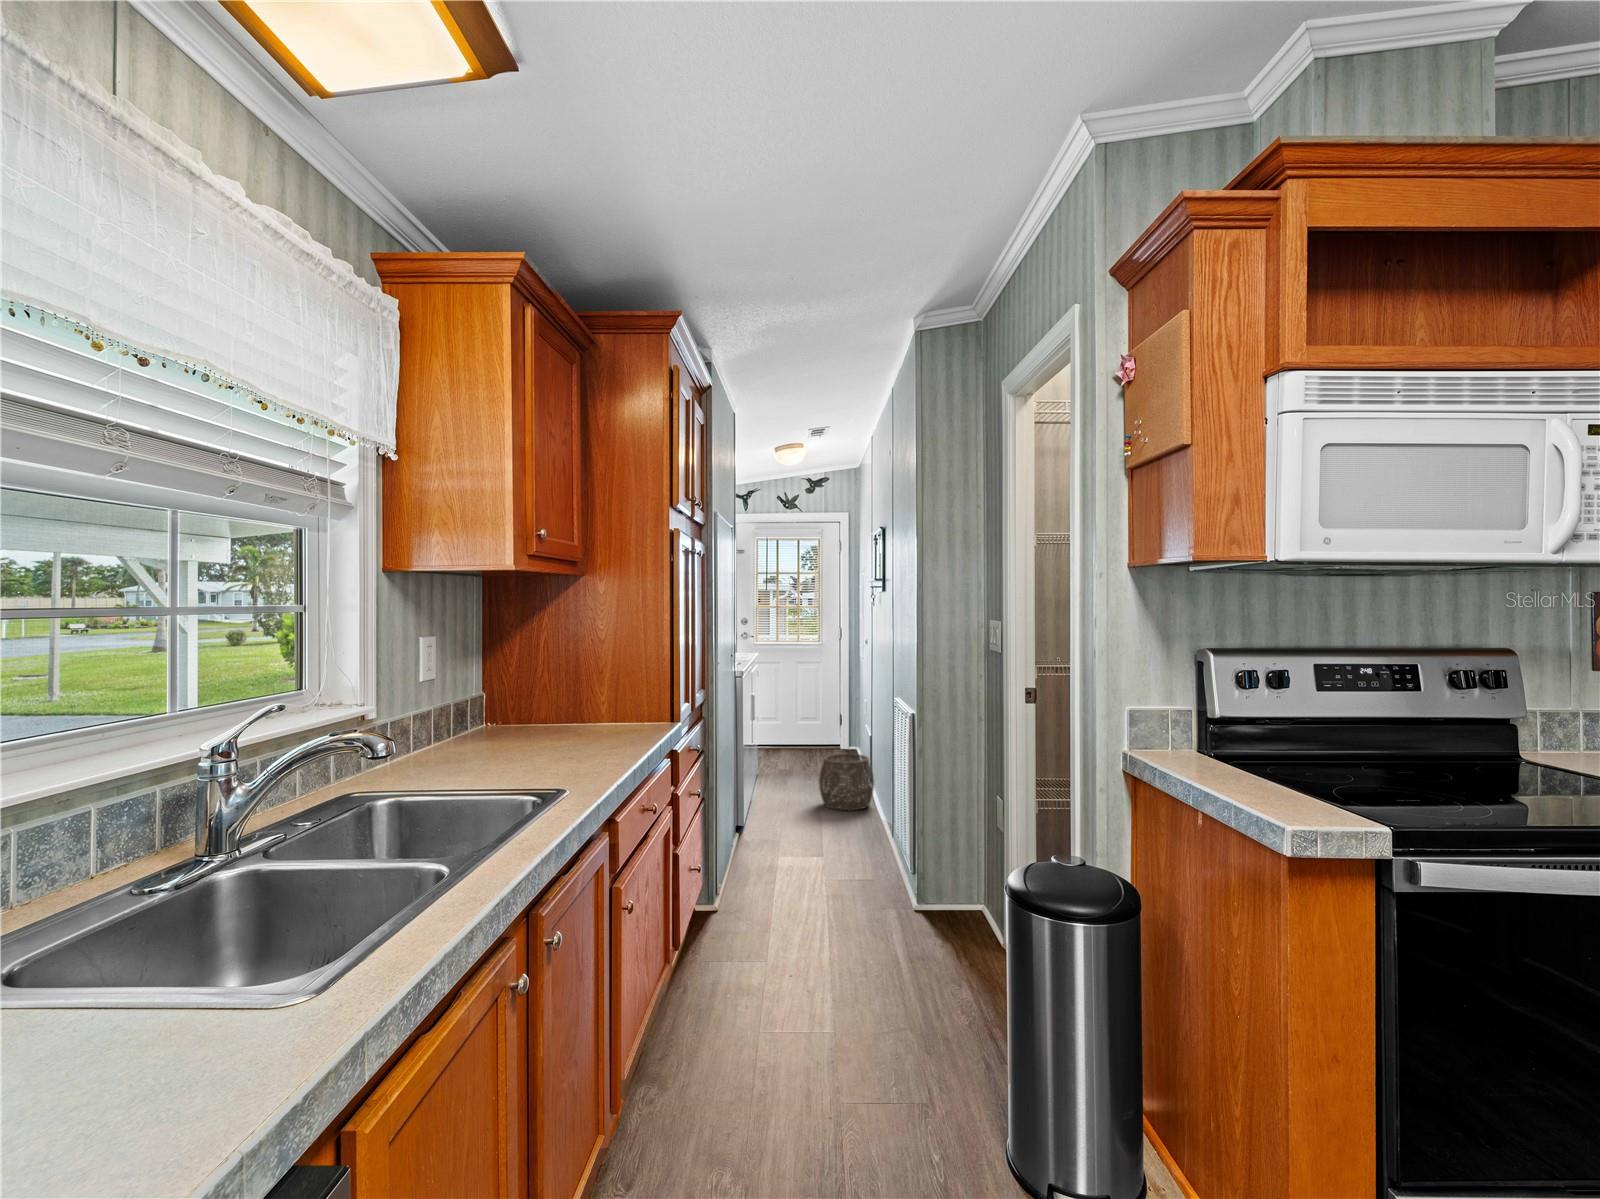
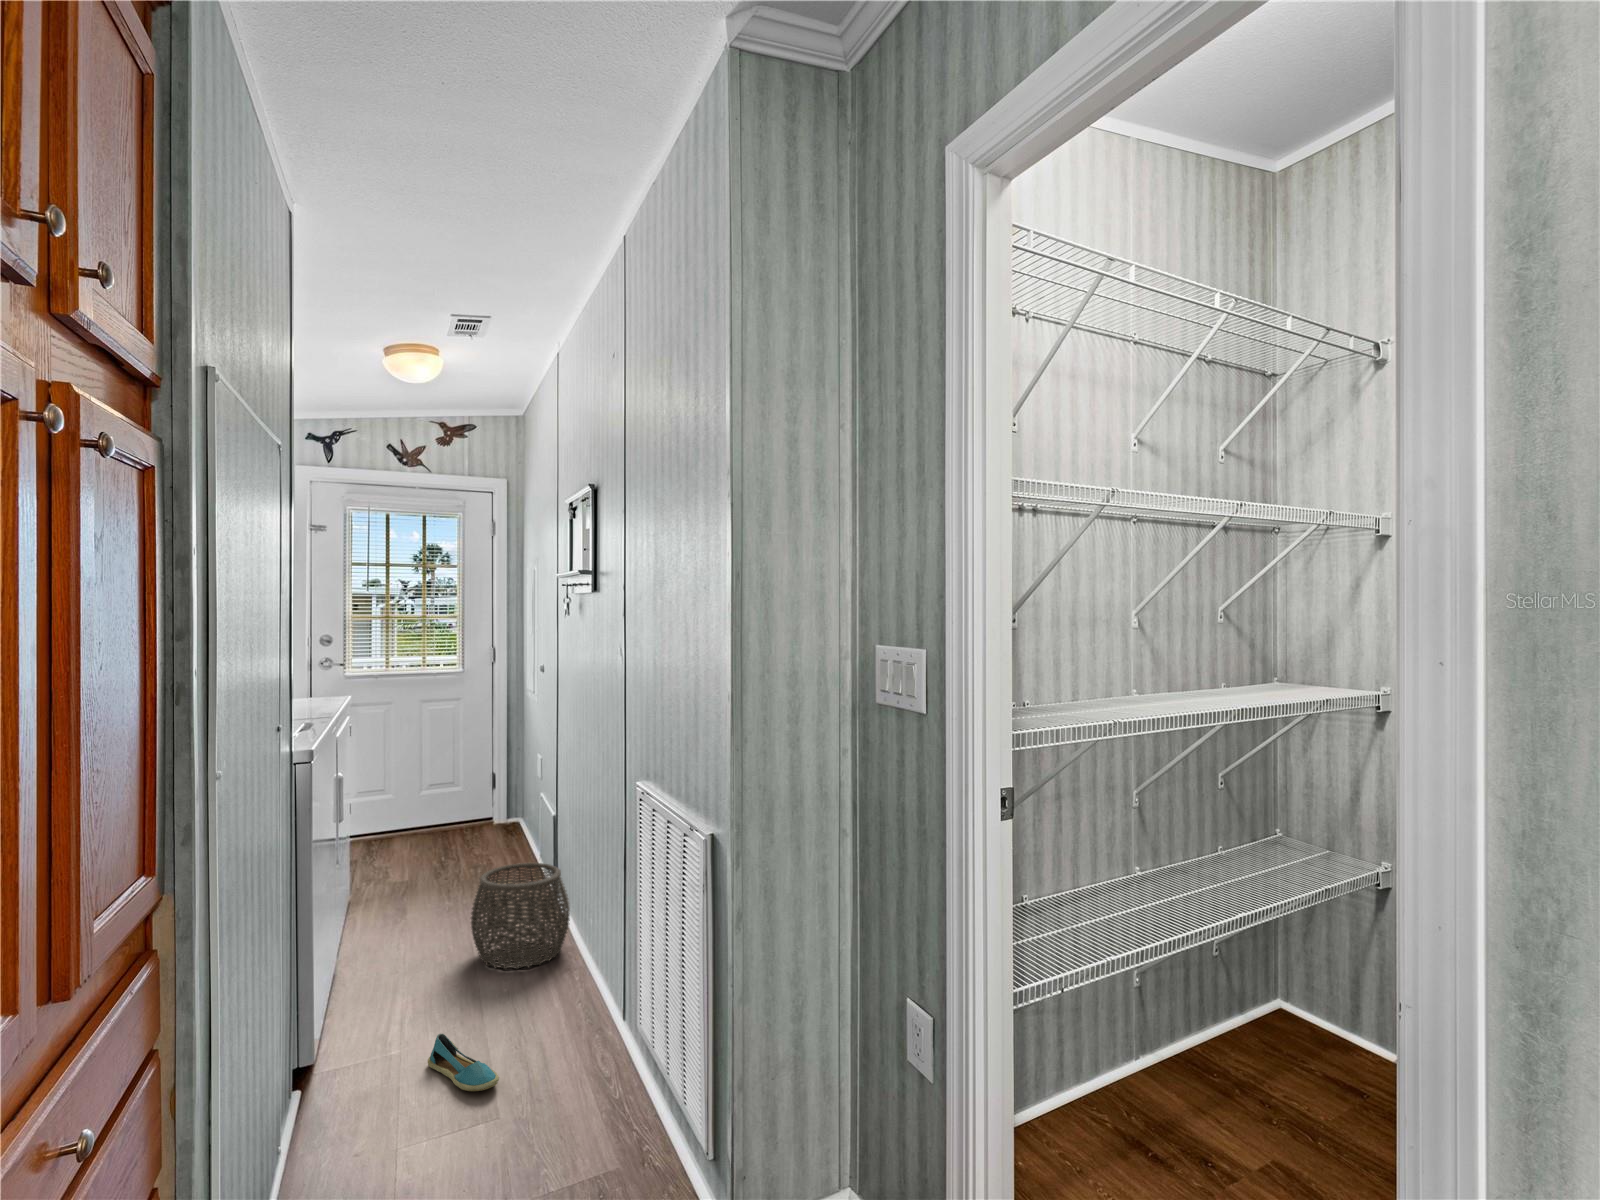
shoe: none [792,824,826,849] -> present [428,1034,499,1091]

